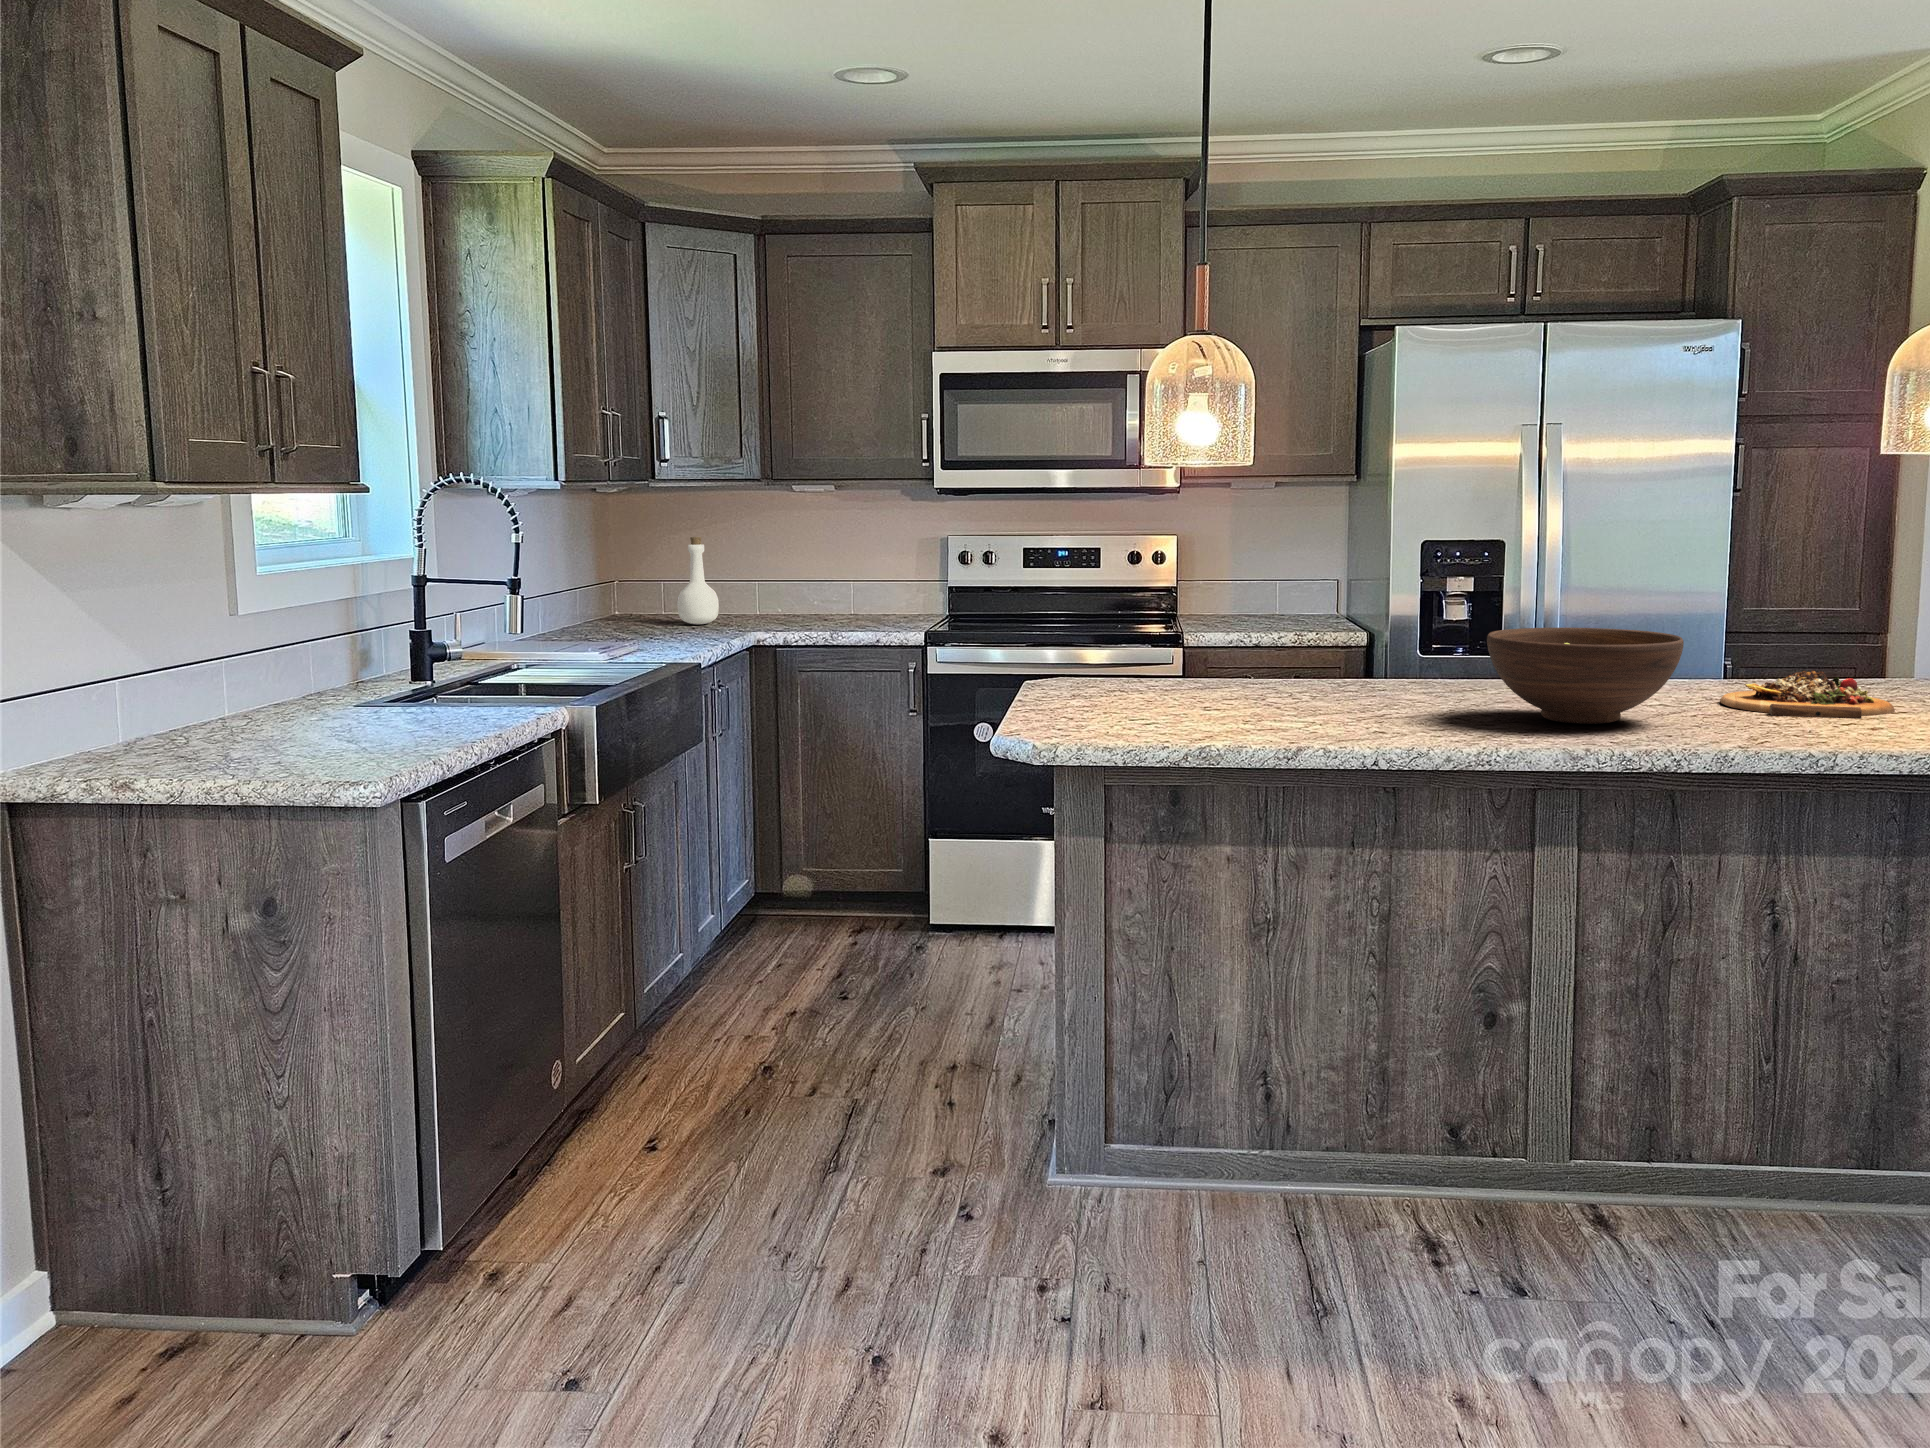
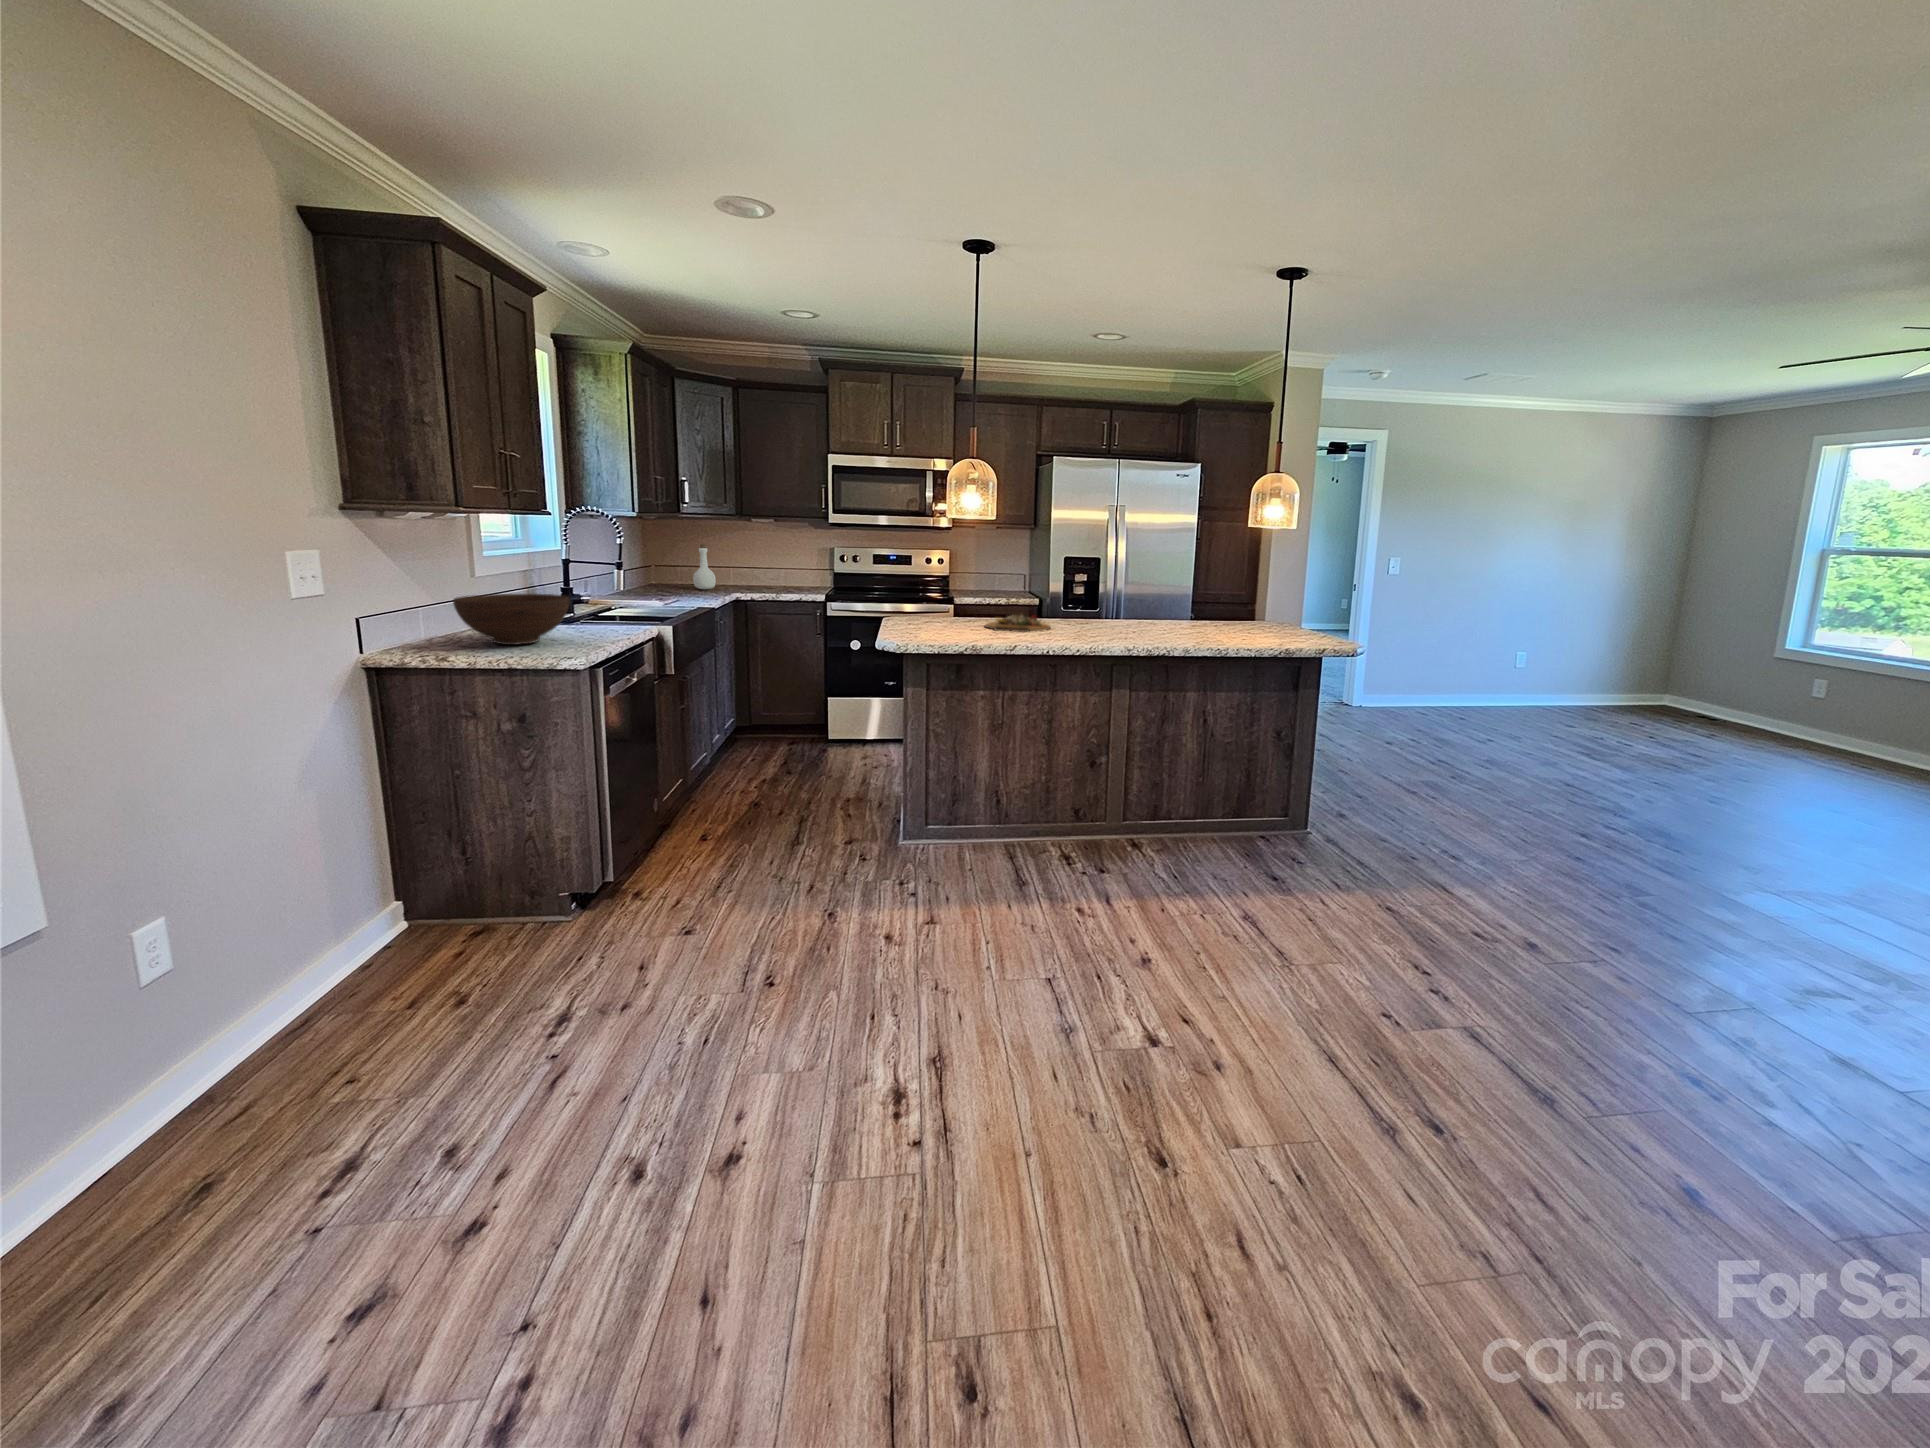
fruit bowl: present [1487,628,1684,724] -> present [453,594,570,645]
cutting board: present [1720,671,1895,719] -> present [986,613,1050,632]

